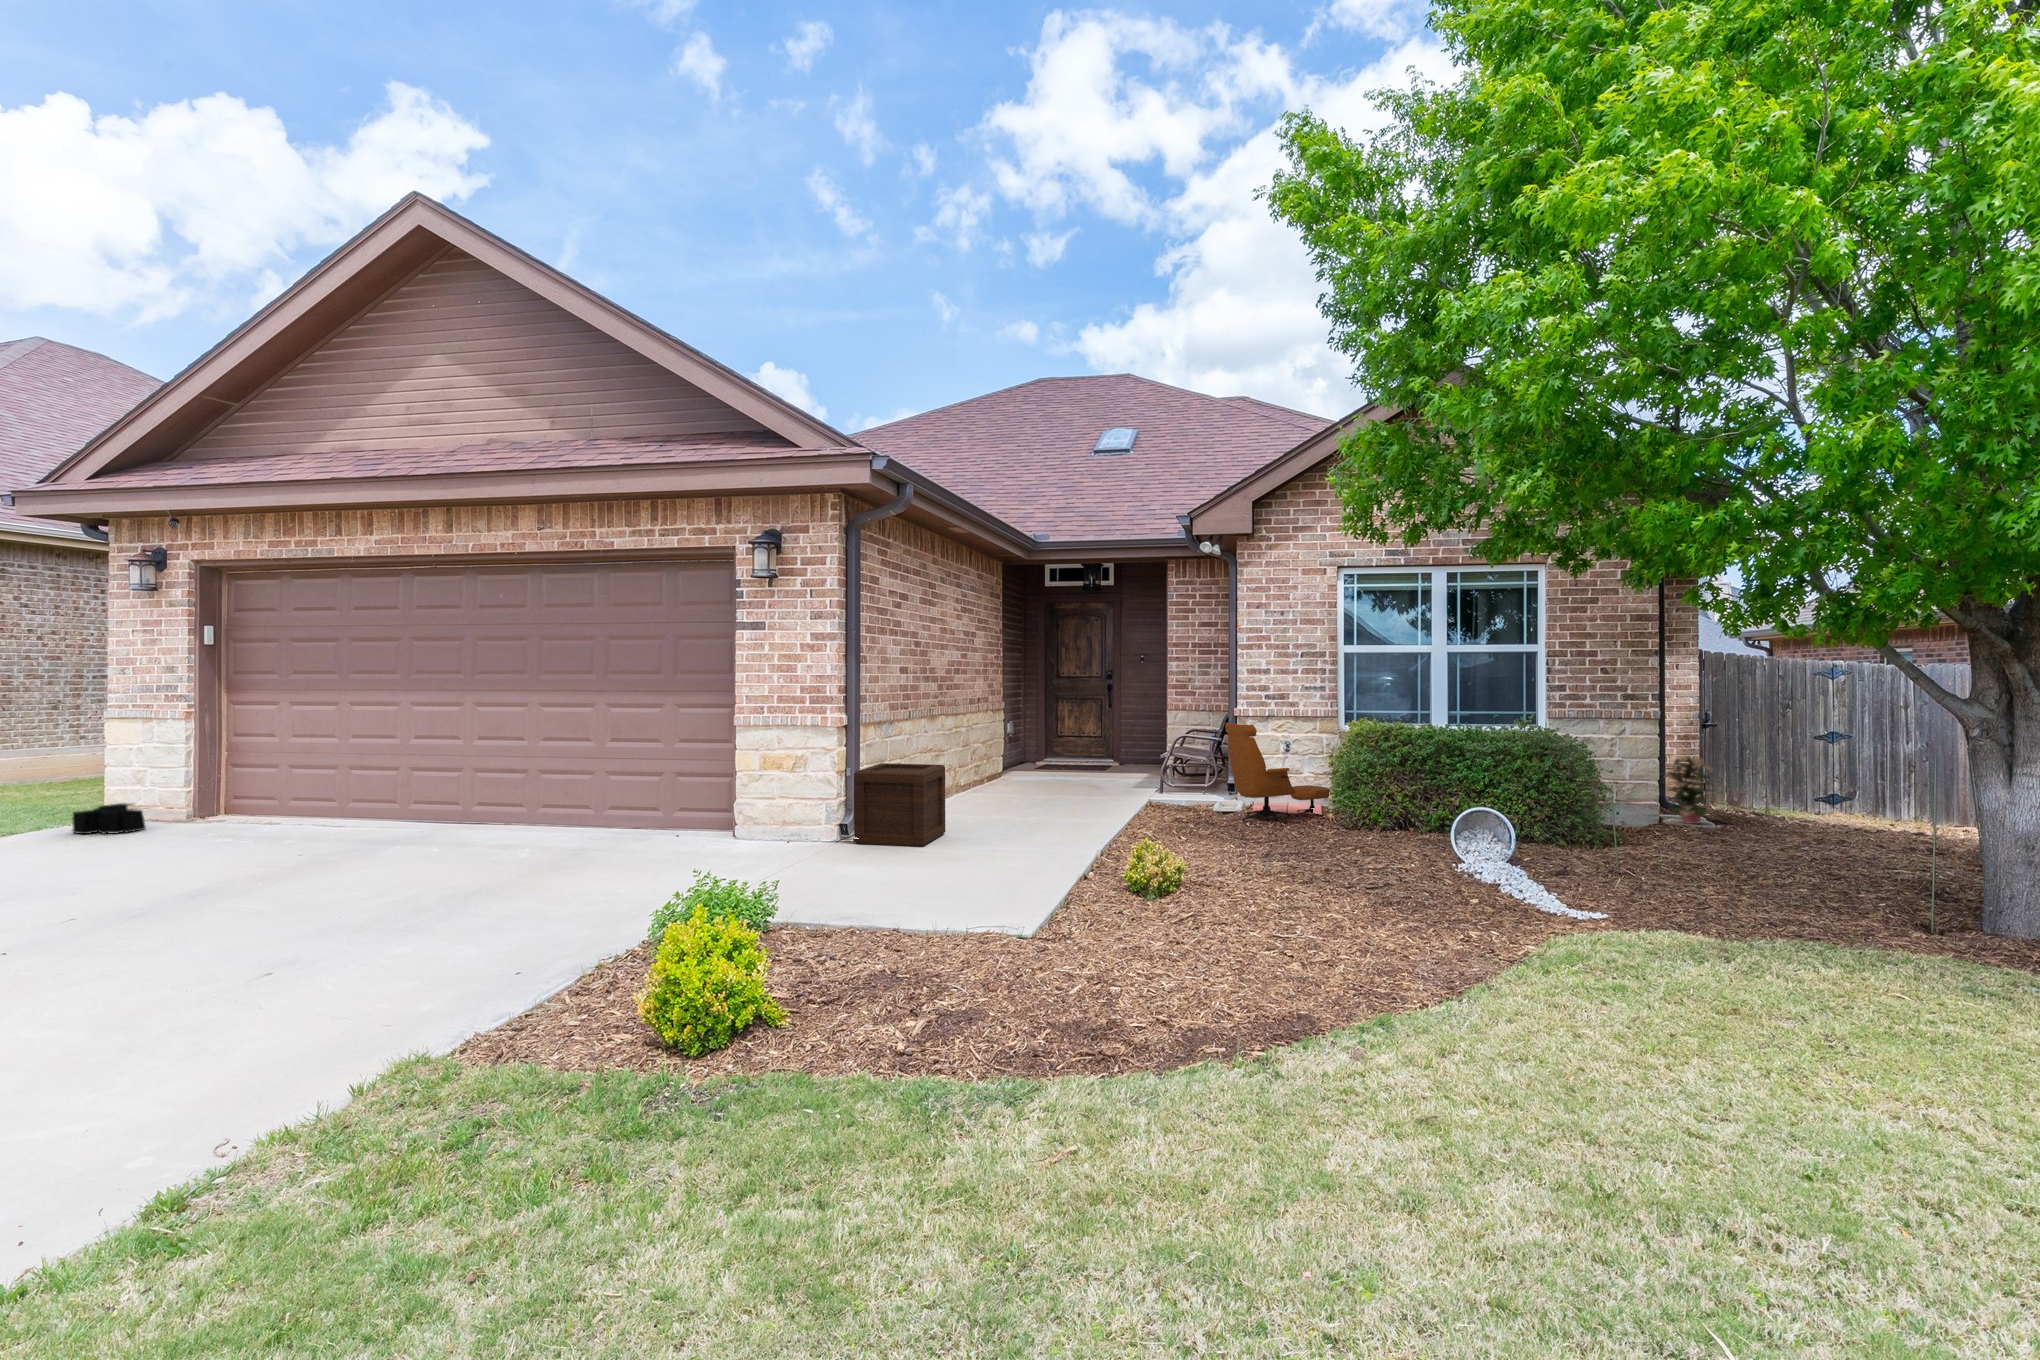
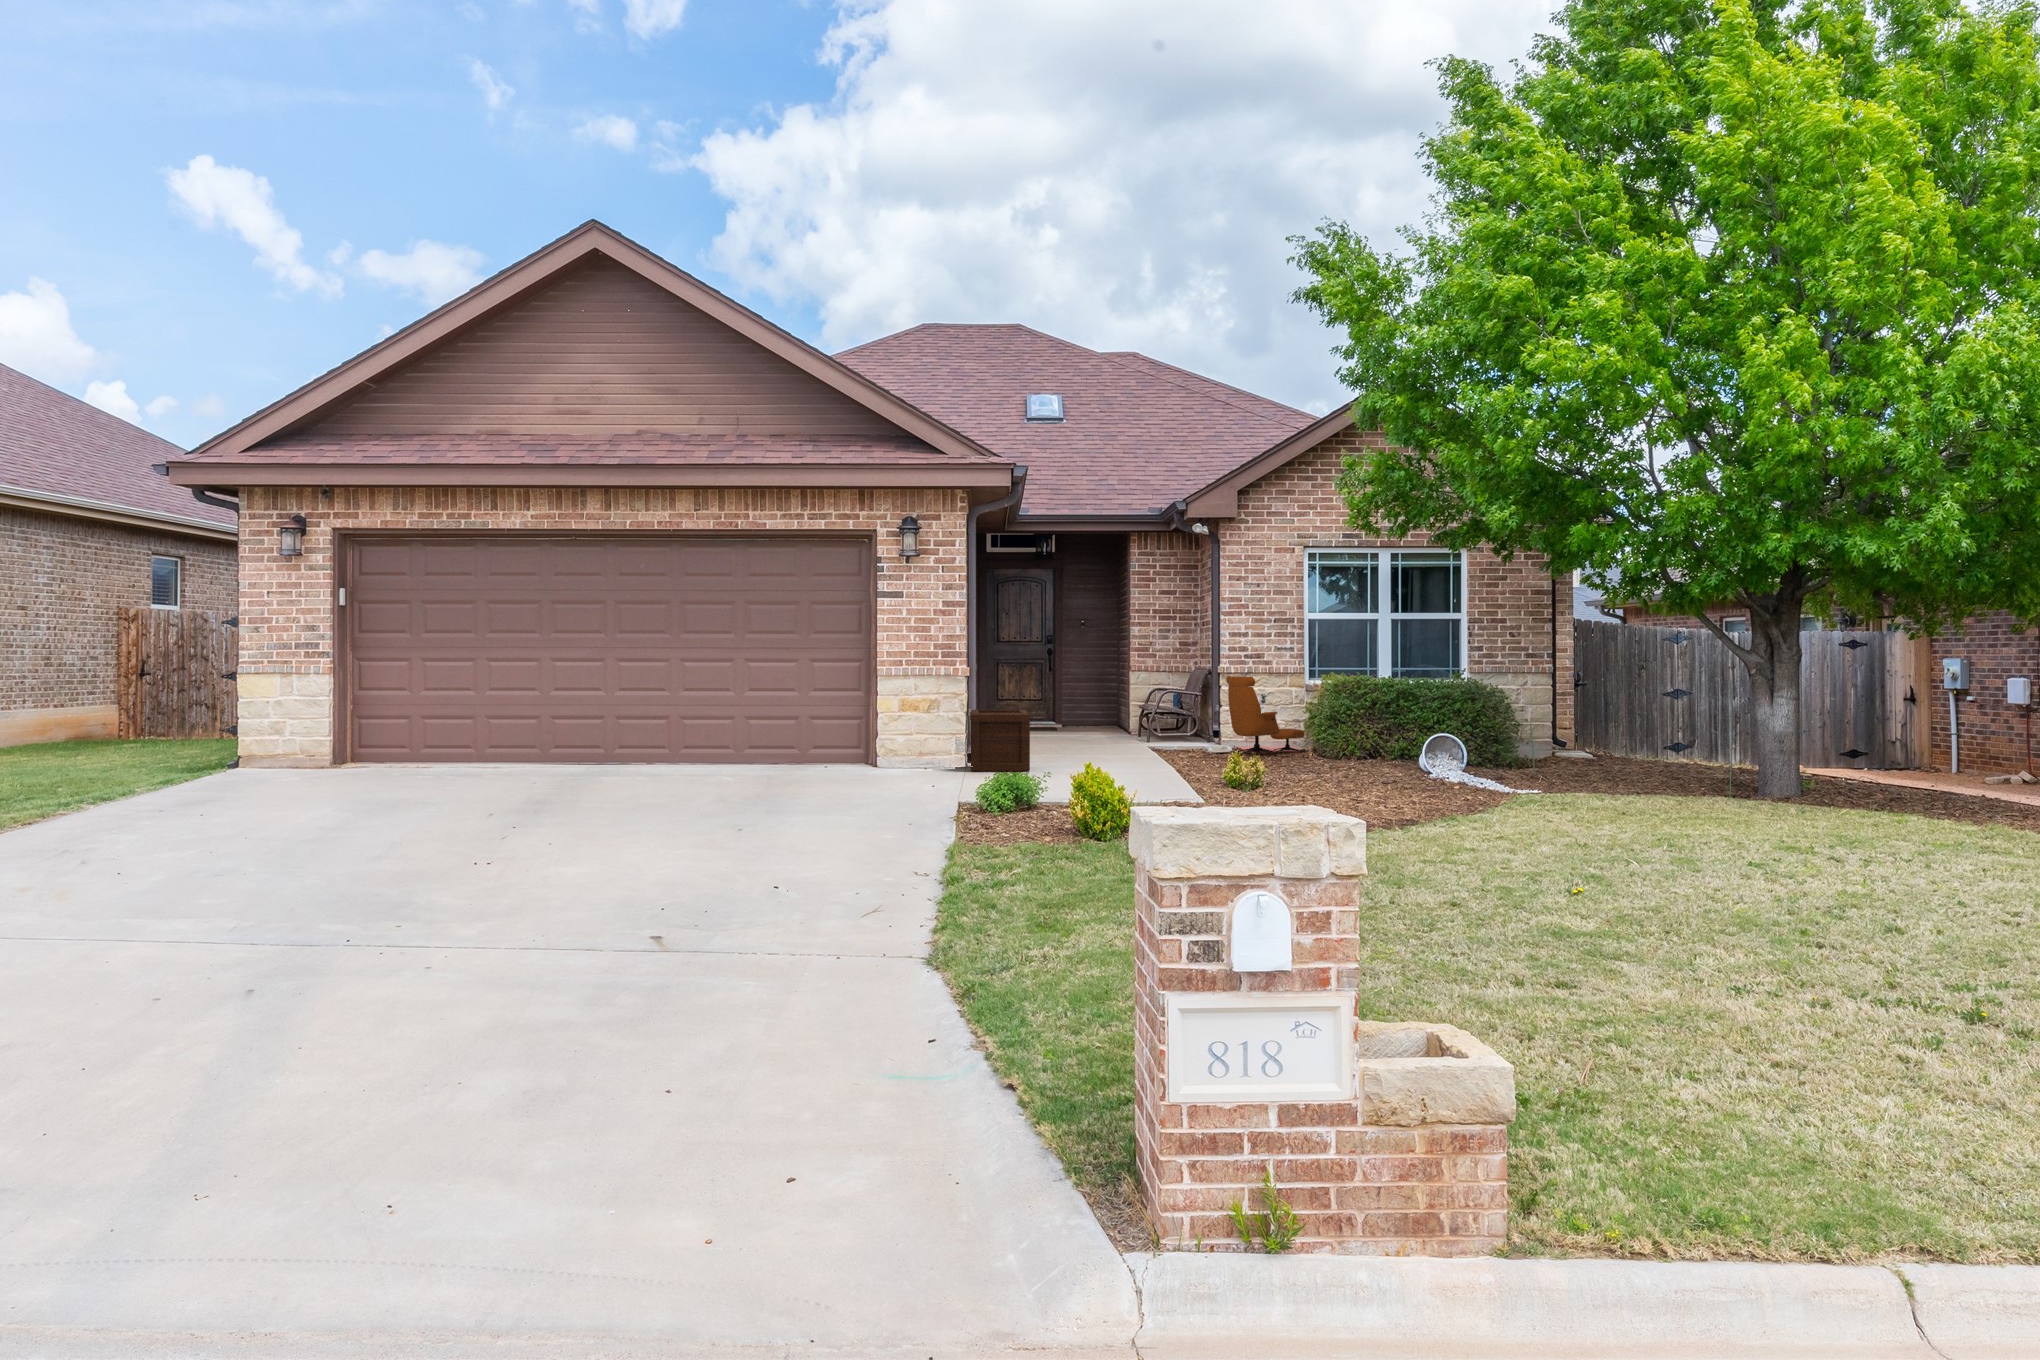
decorative plant: present [1664,758,1713,824] -> none [1539,699,1579,750]
storage bin: present [73,803,146,834] -> none [236,759,297,784]

